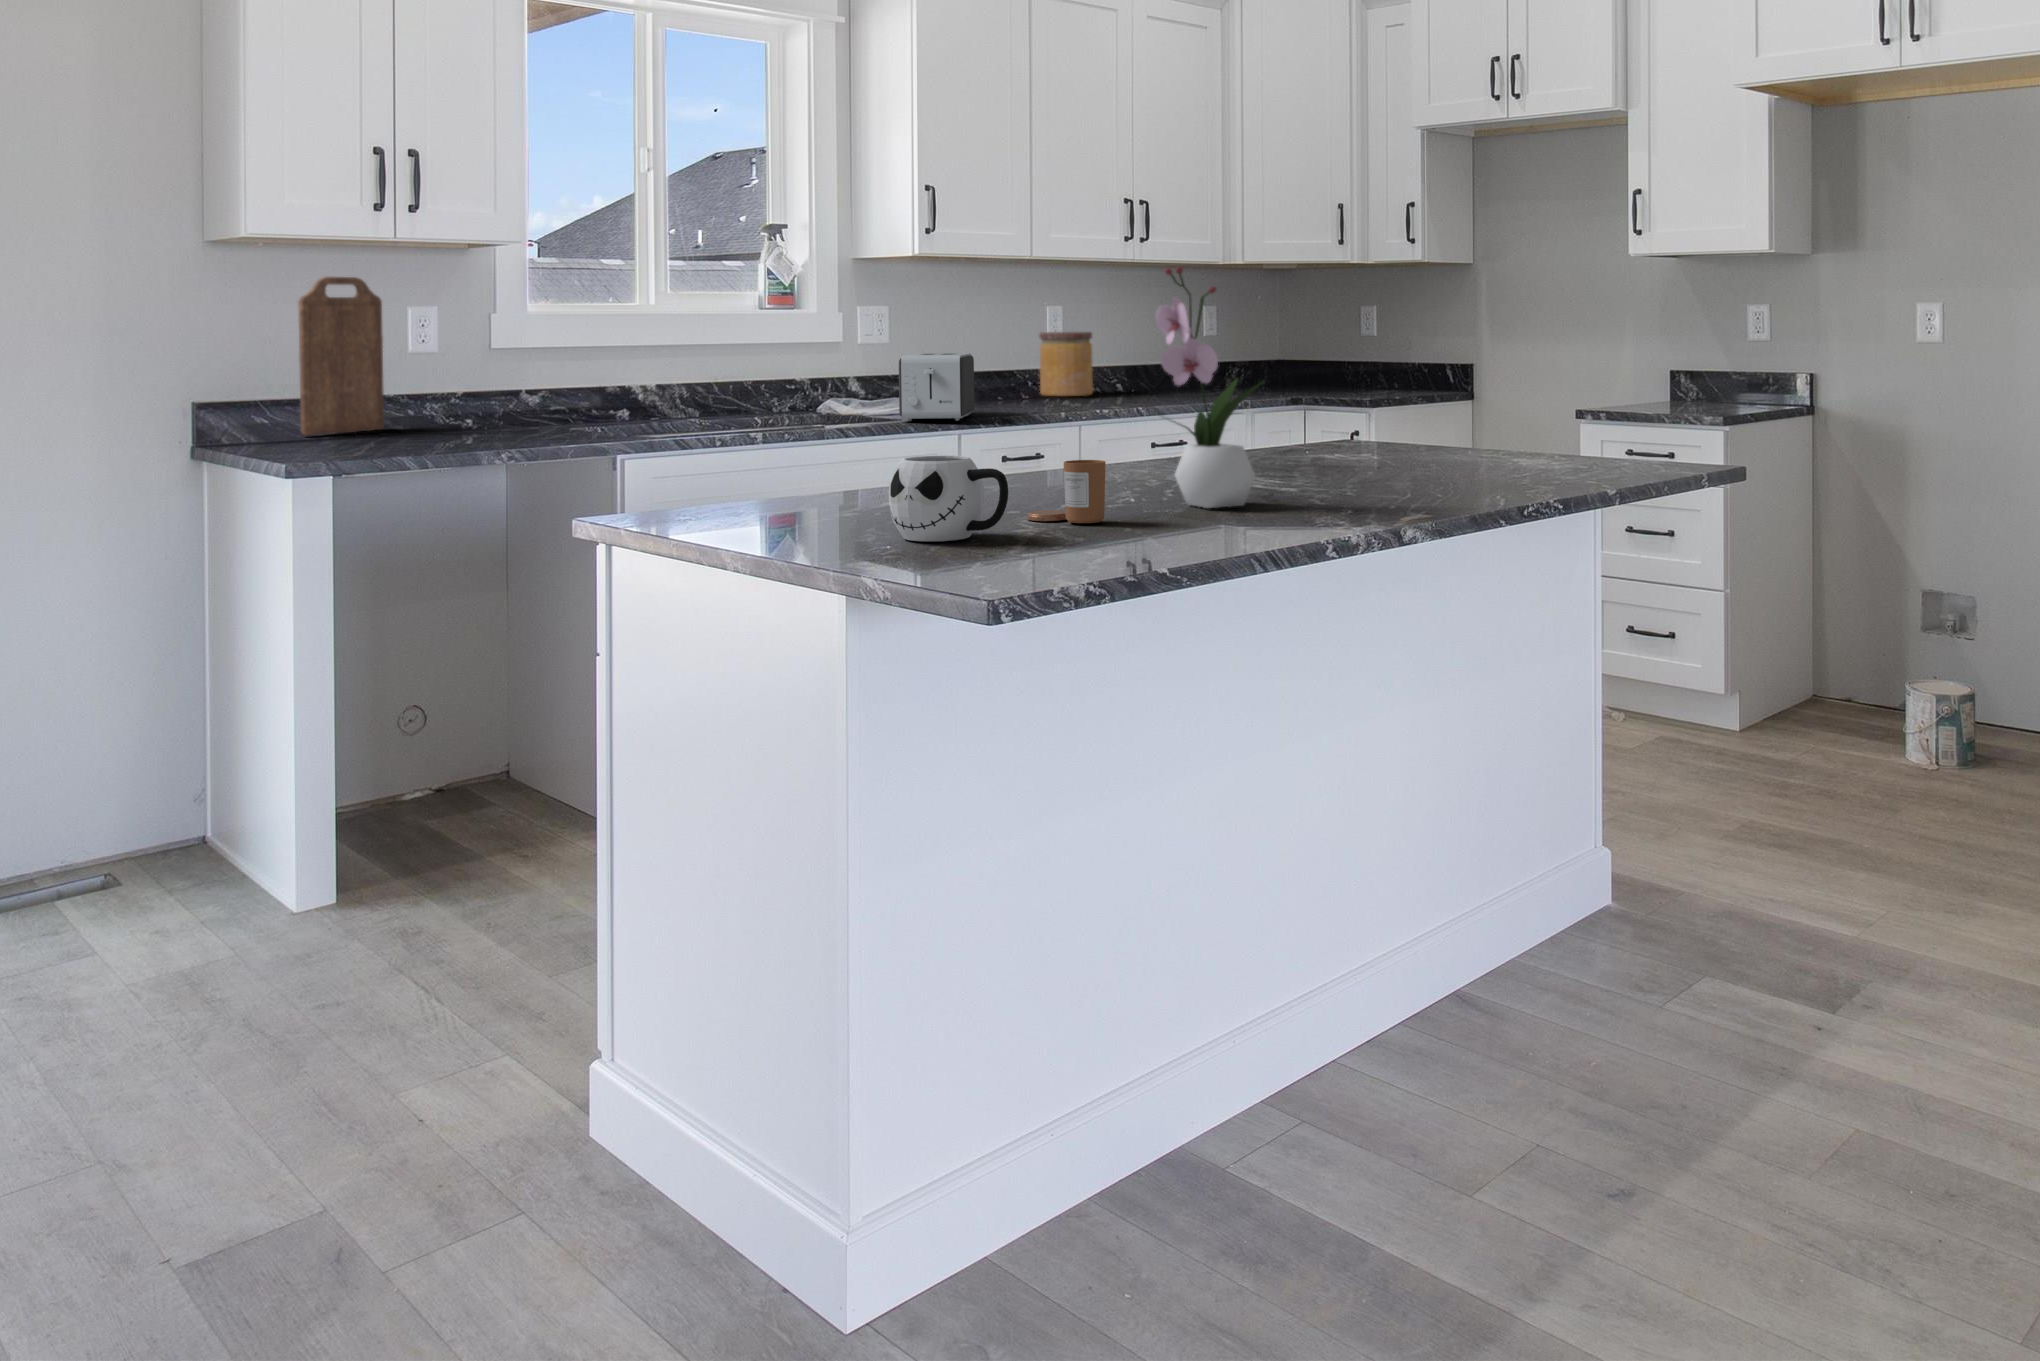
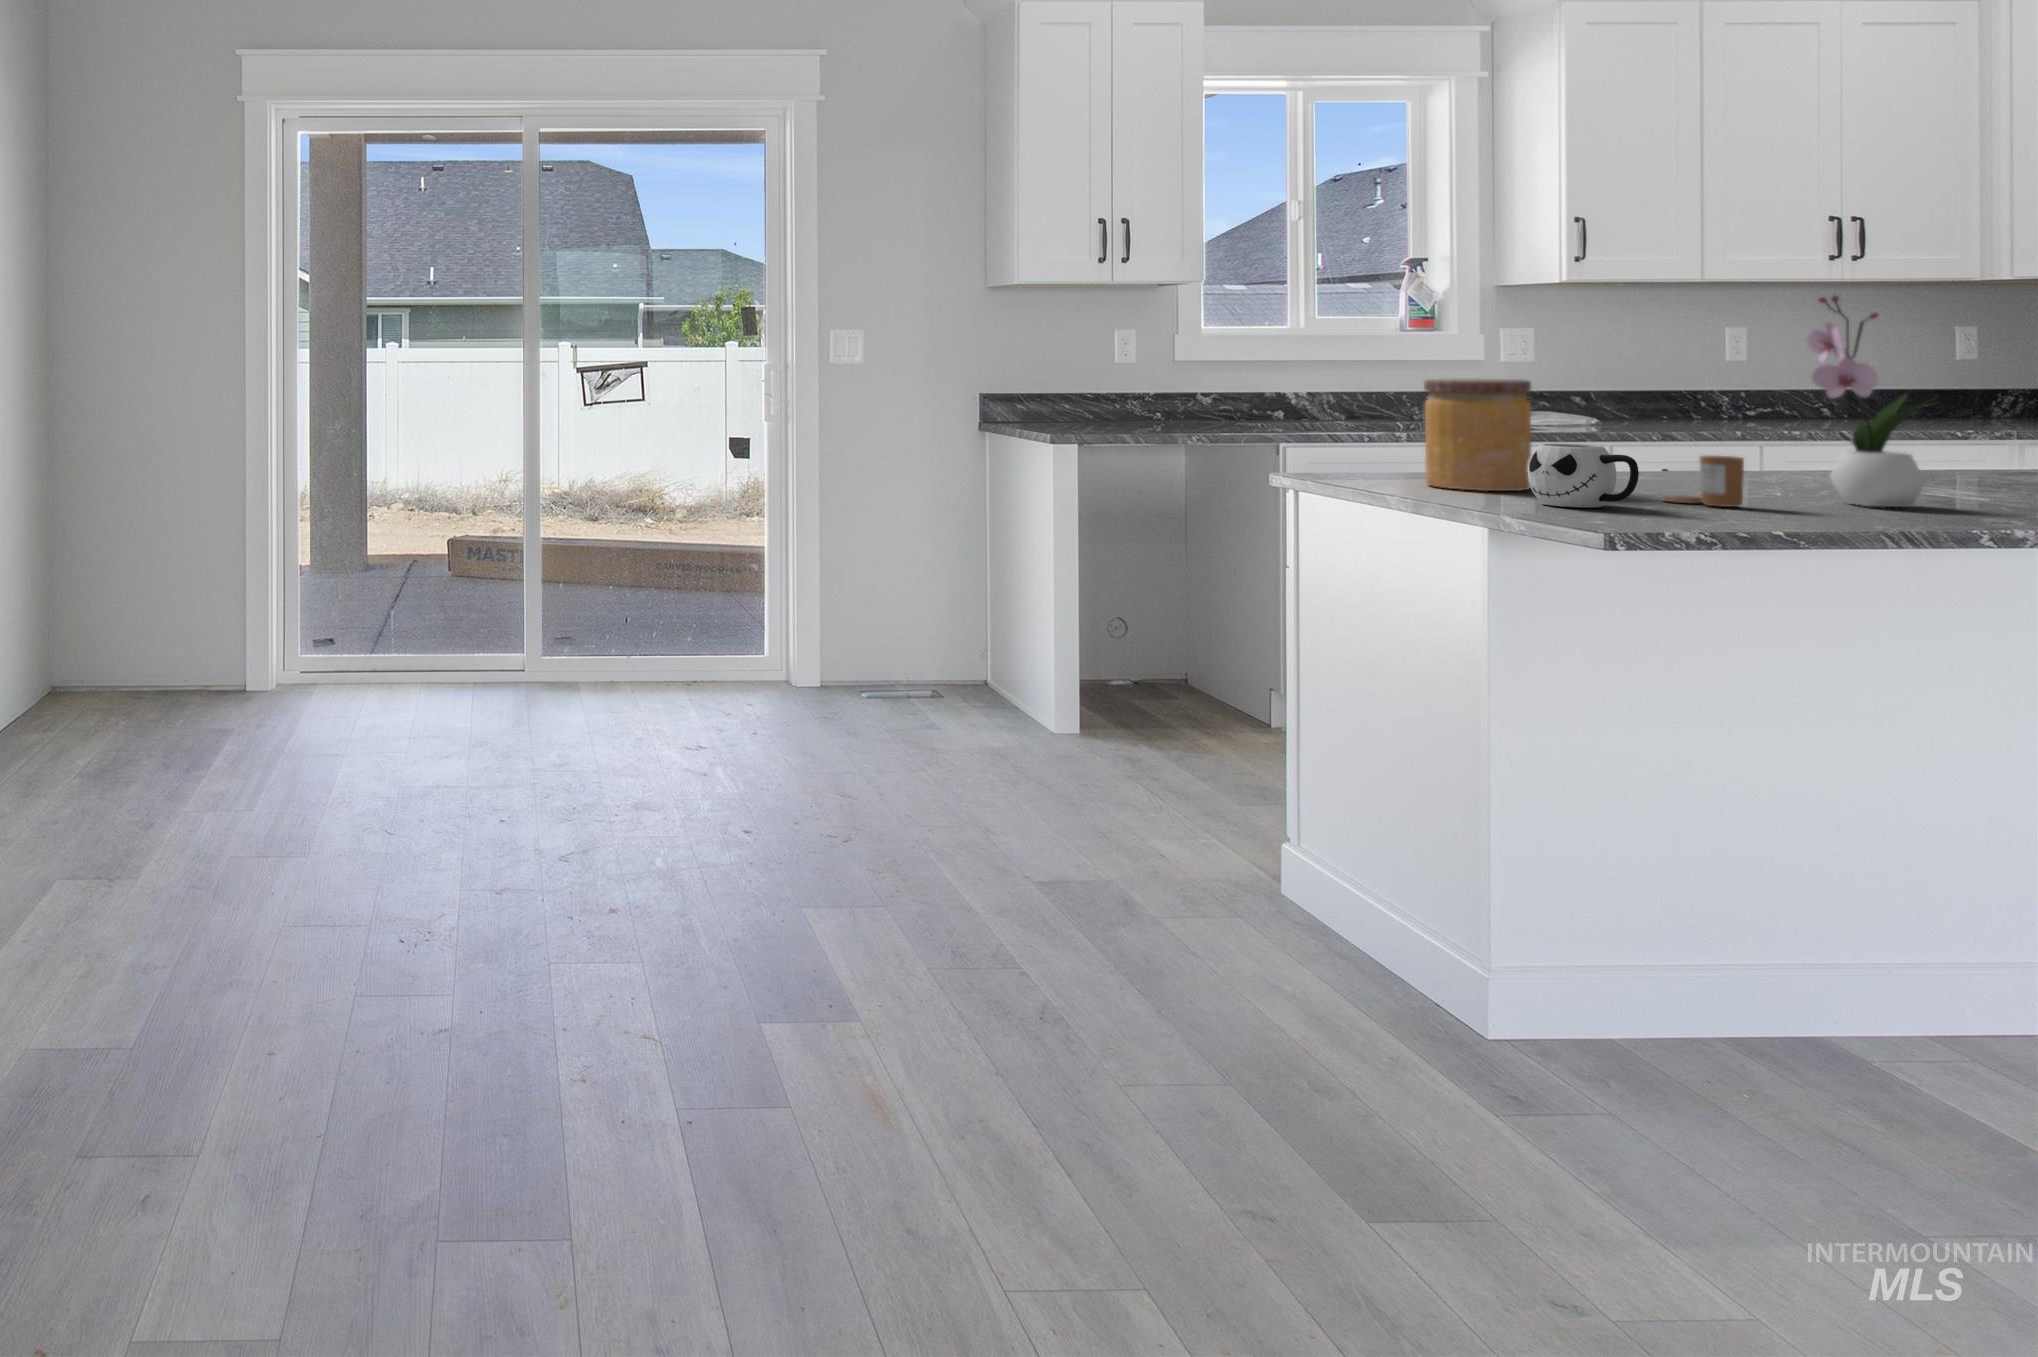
cutting board: present [298,277,384,435] -> none [1043,309,1098,418]
jar: present [1039,332,1093,396] -> present [1424,379,1531,491]
toaster: present [899,353,974,421] -> none [1545,371,1631,432]

